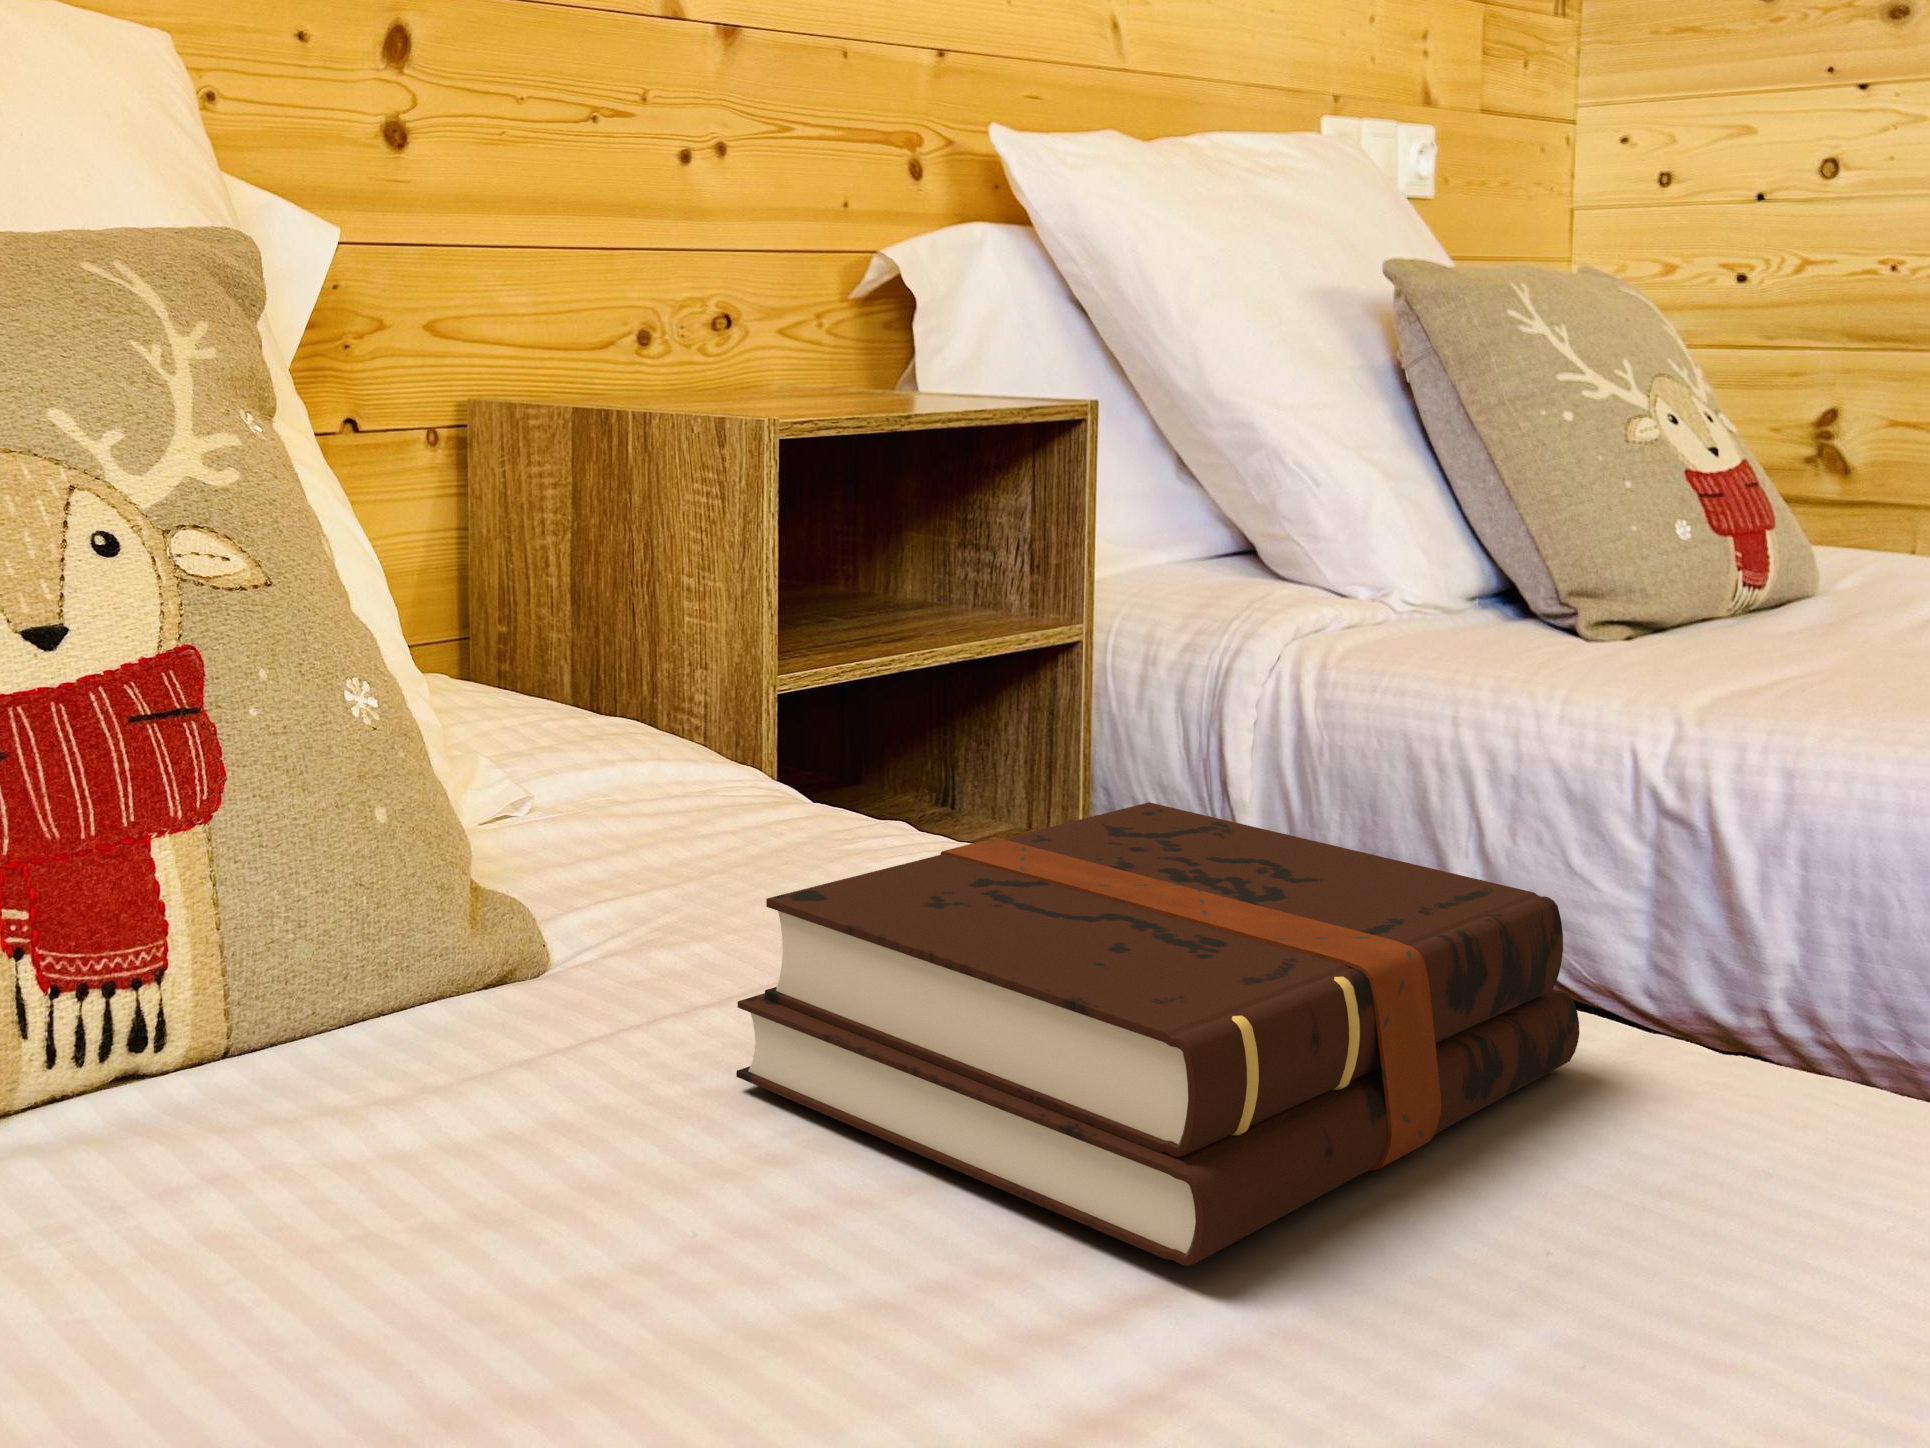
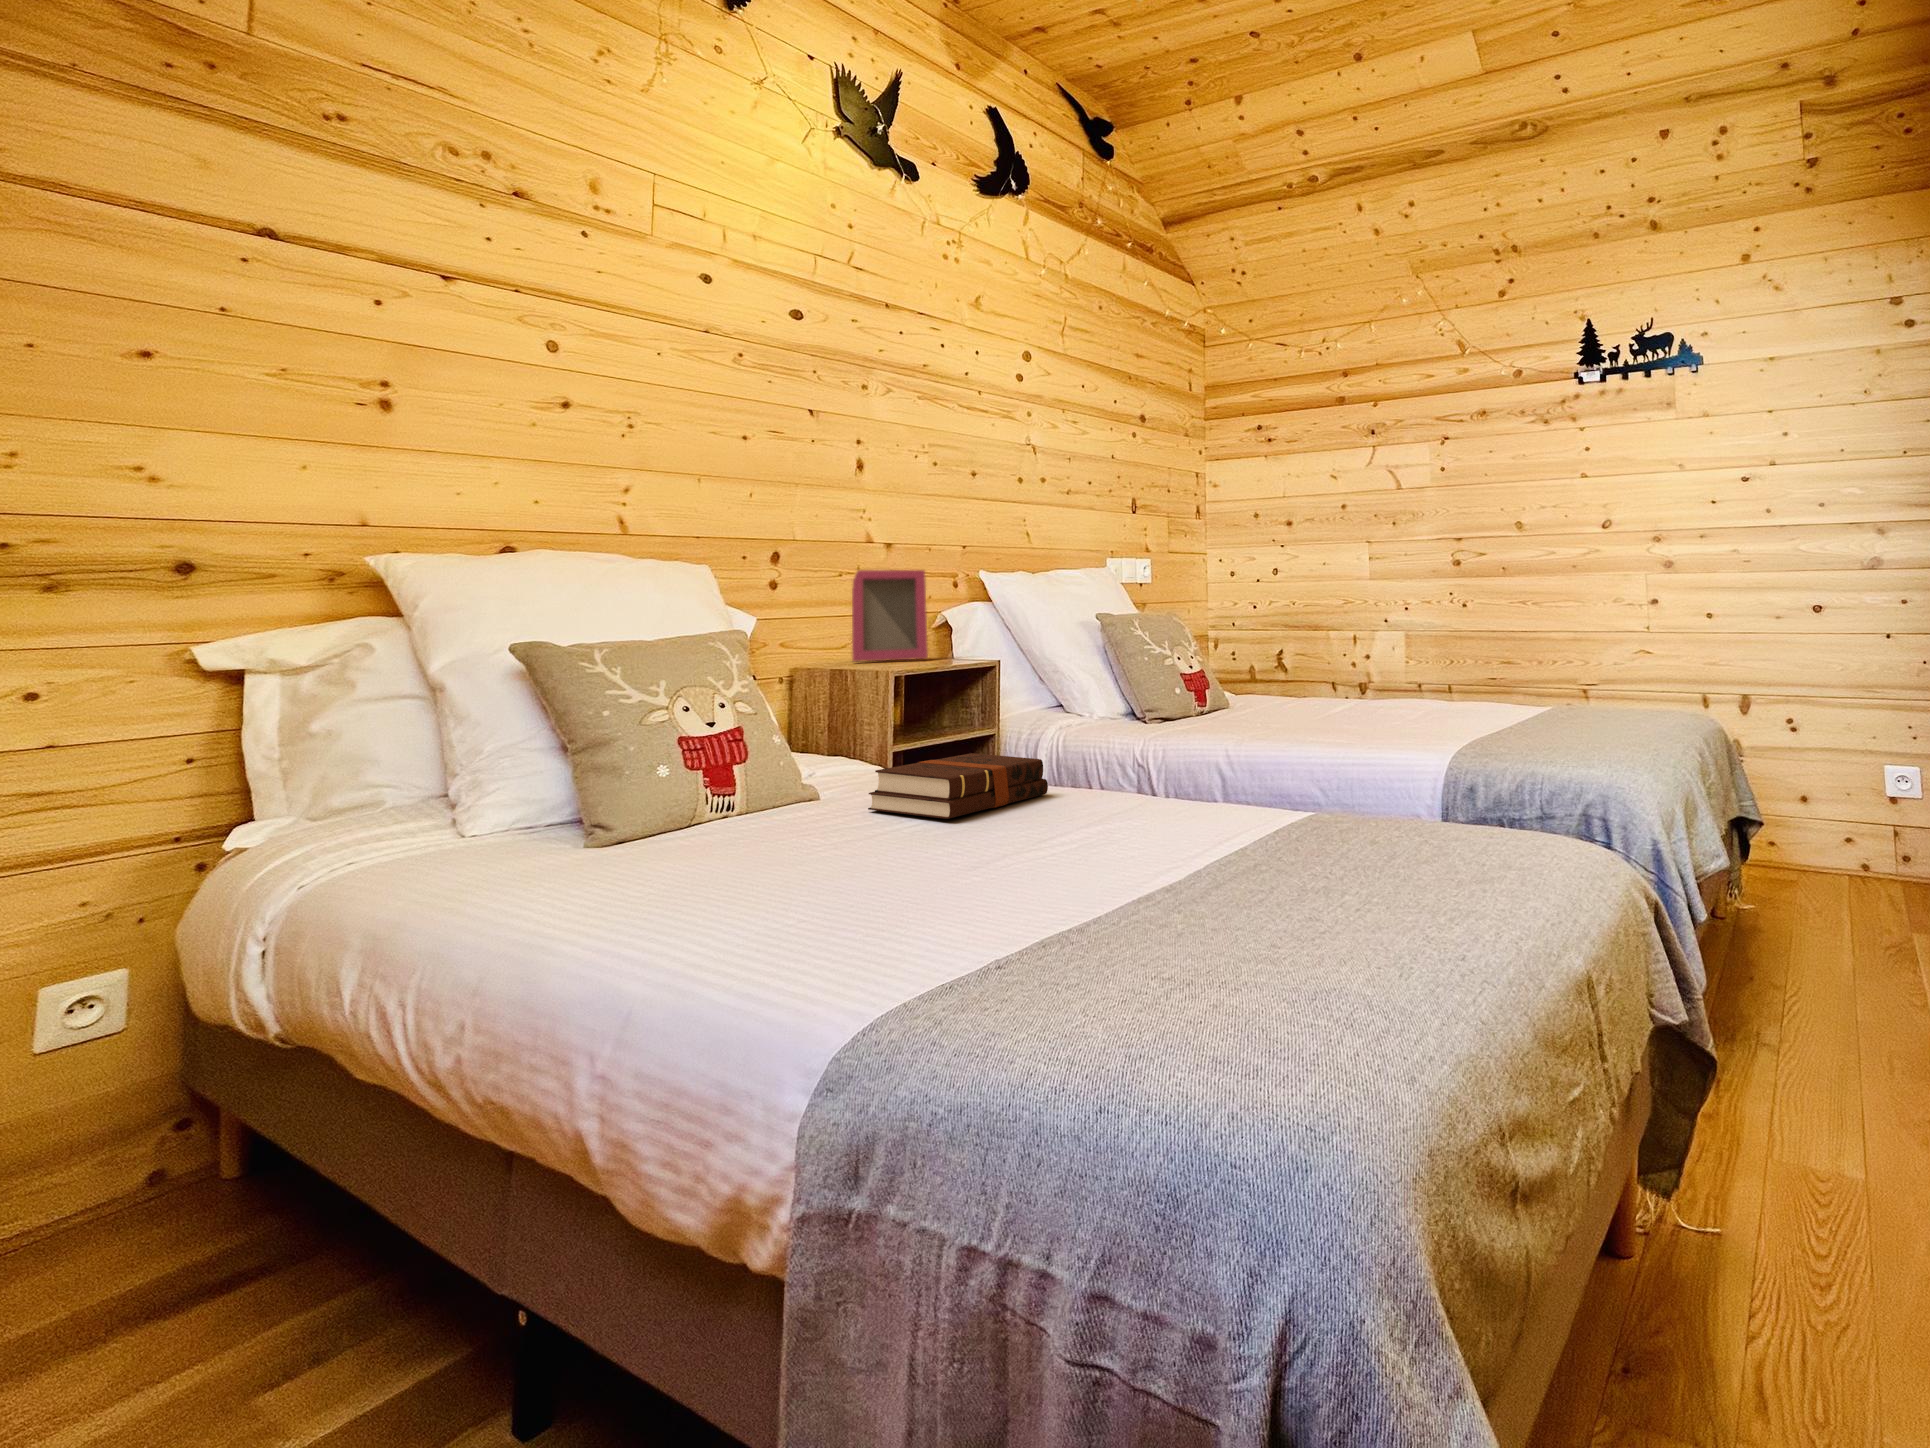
picture frame: none [620,102,852,389] -> present [852,570,928,662]

